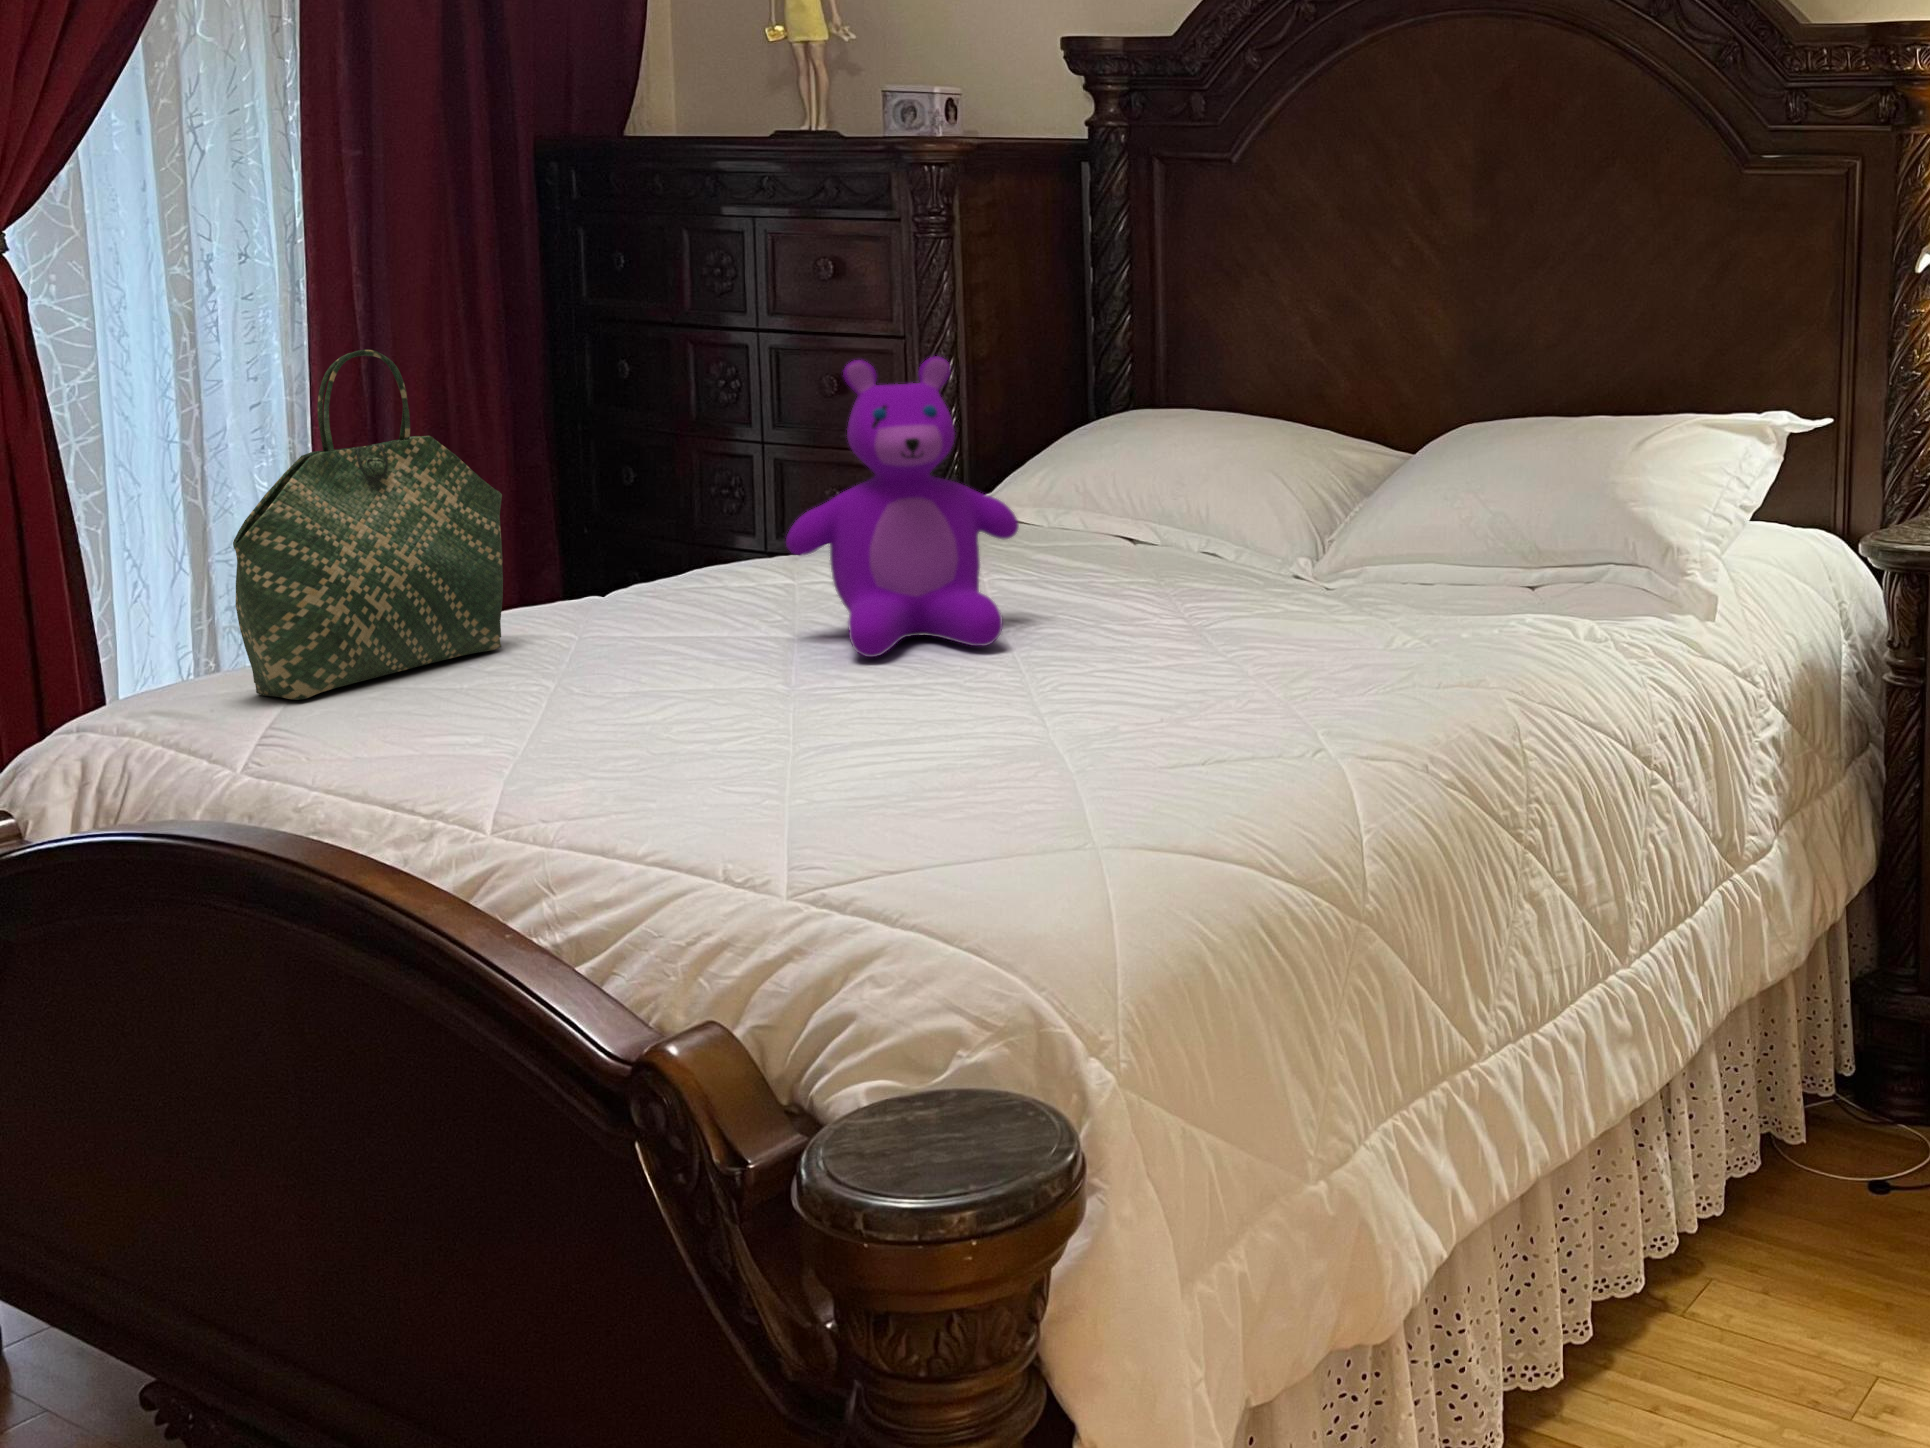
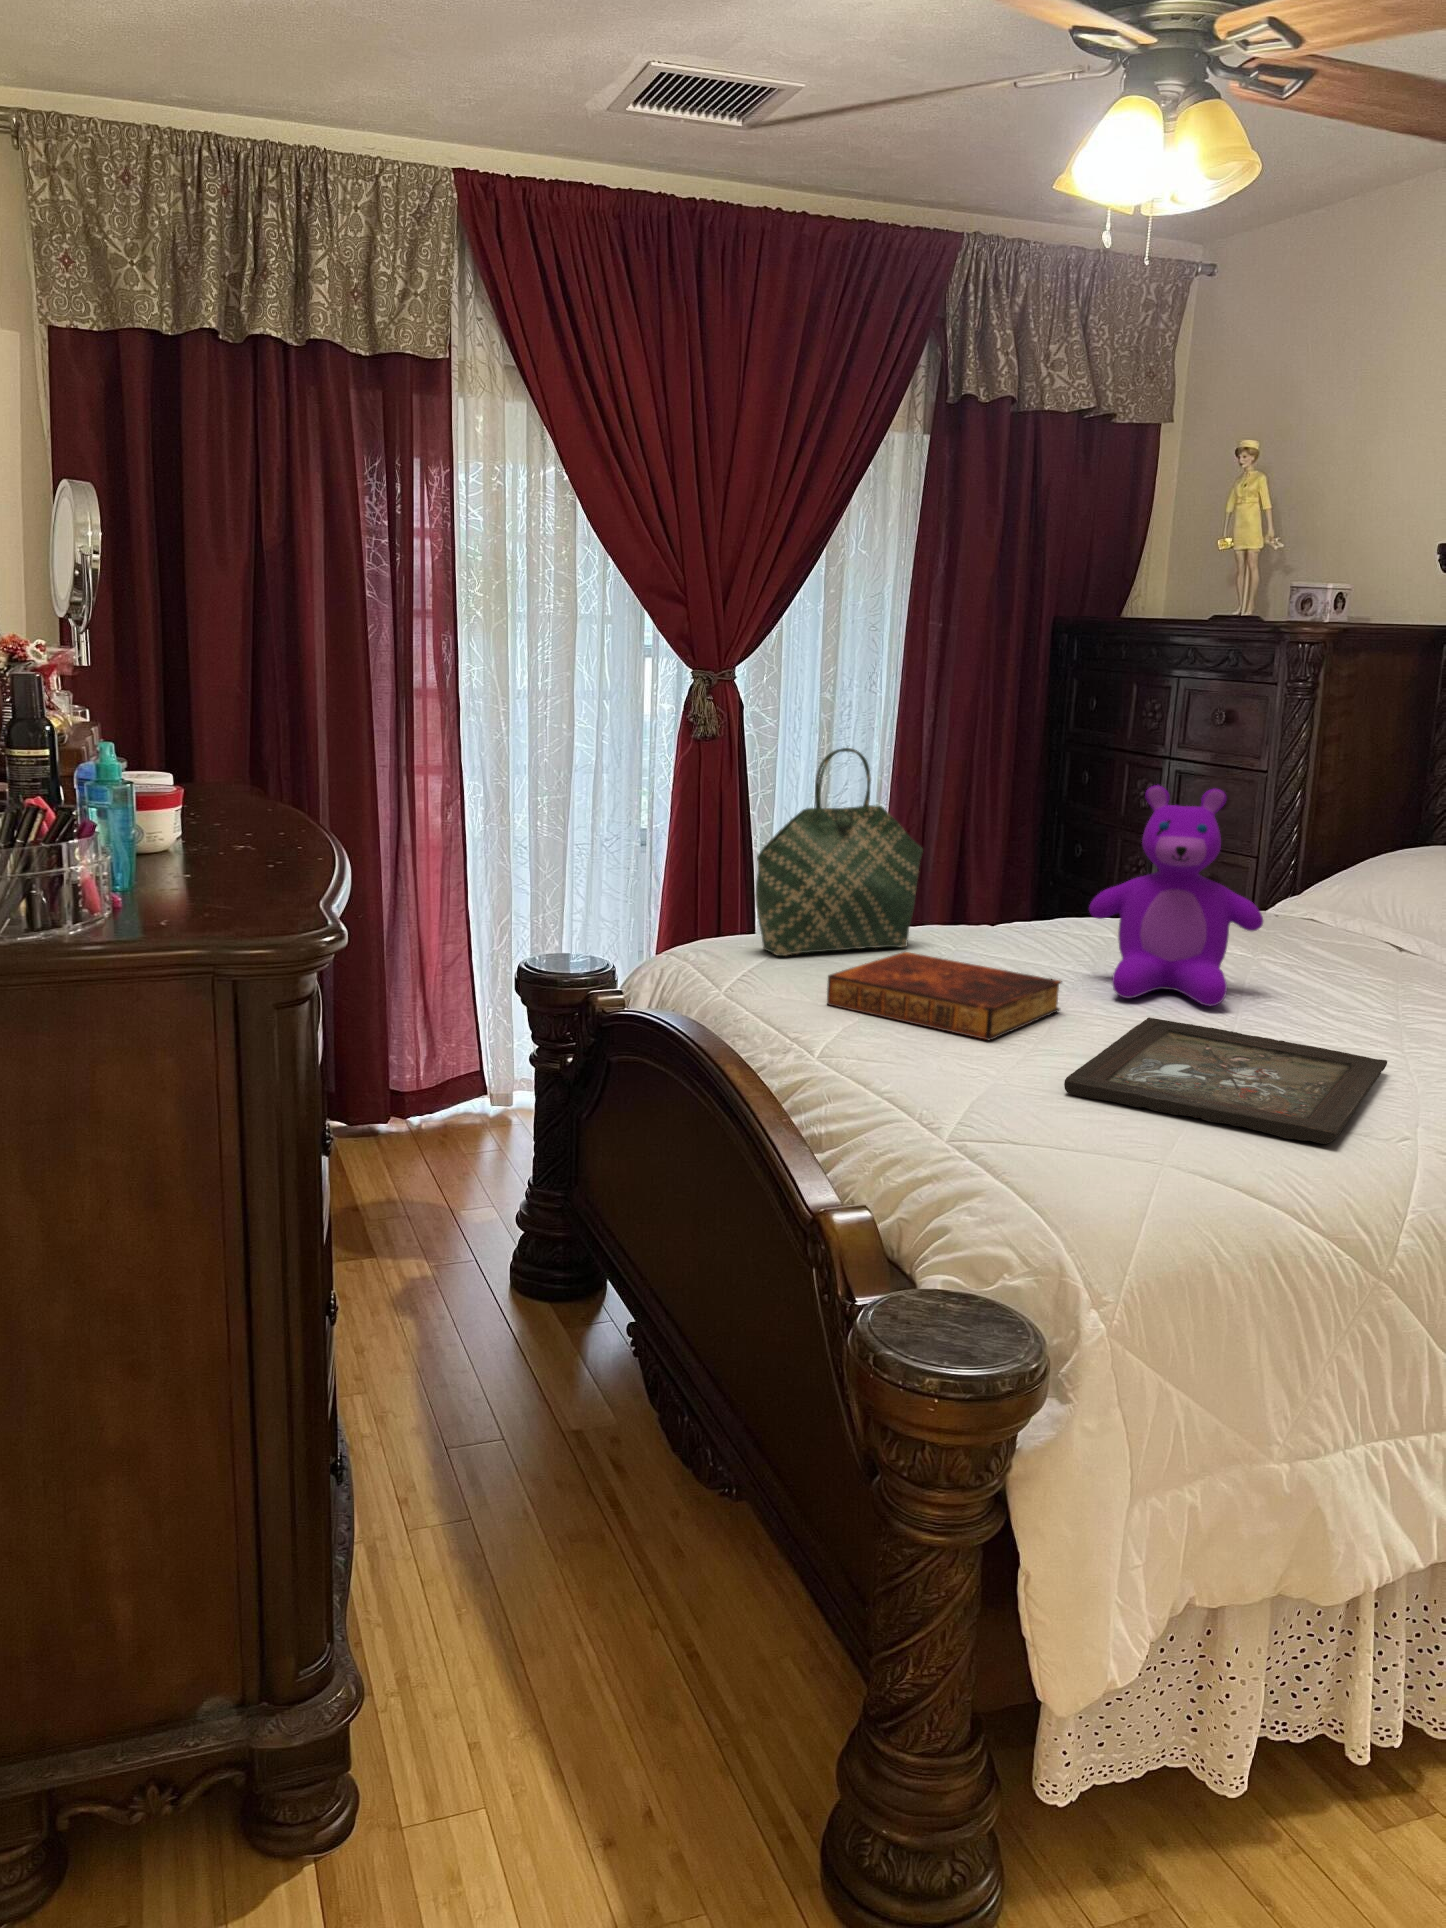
book: none [441,648,800,755] -> present [827,952,1061,1040]
tray: none [895,666,1255,794] -> present [1064,1017,1387,1144]

